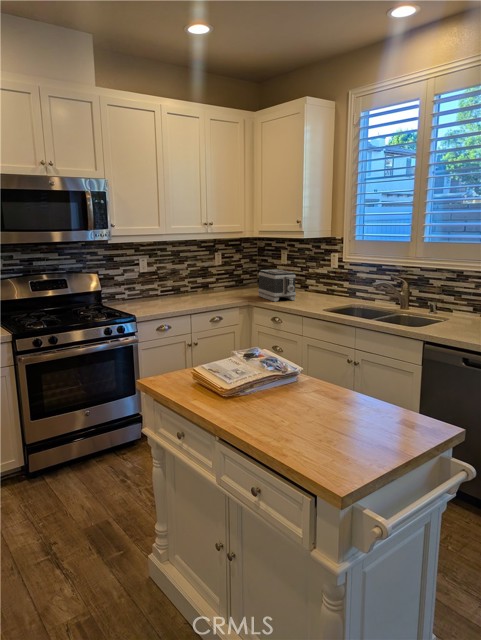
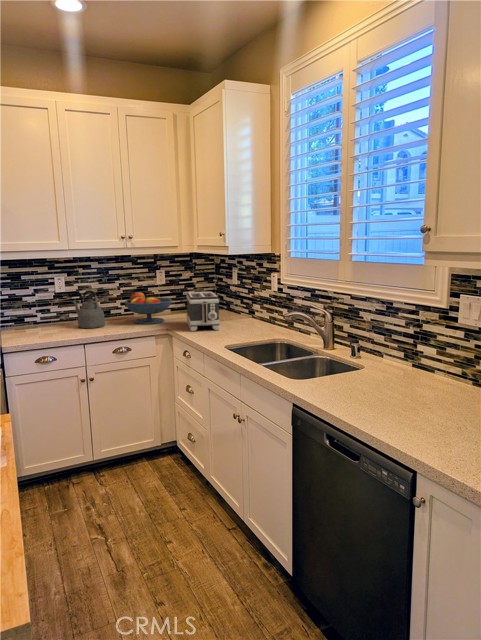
kettle: none [161,269,192,302] -> present [73,290,105,328]
fruit bowl: none [203,271,243,298] -> present [125,292,172,324]

